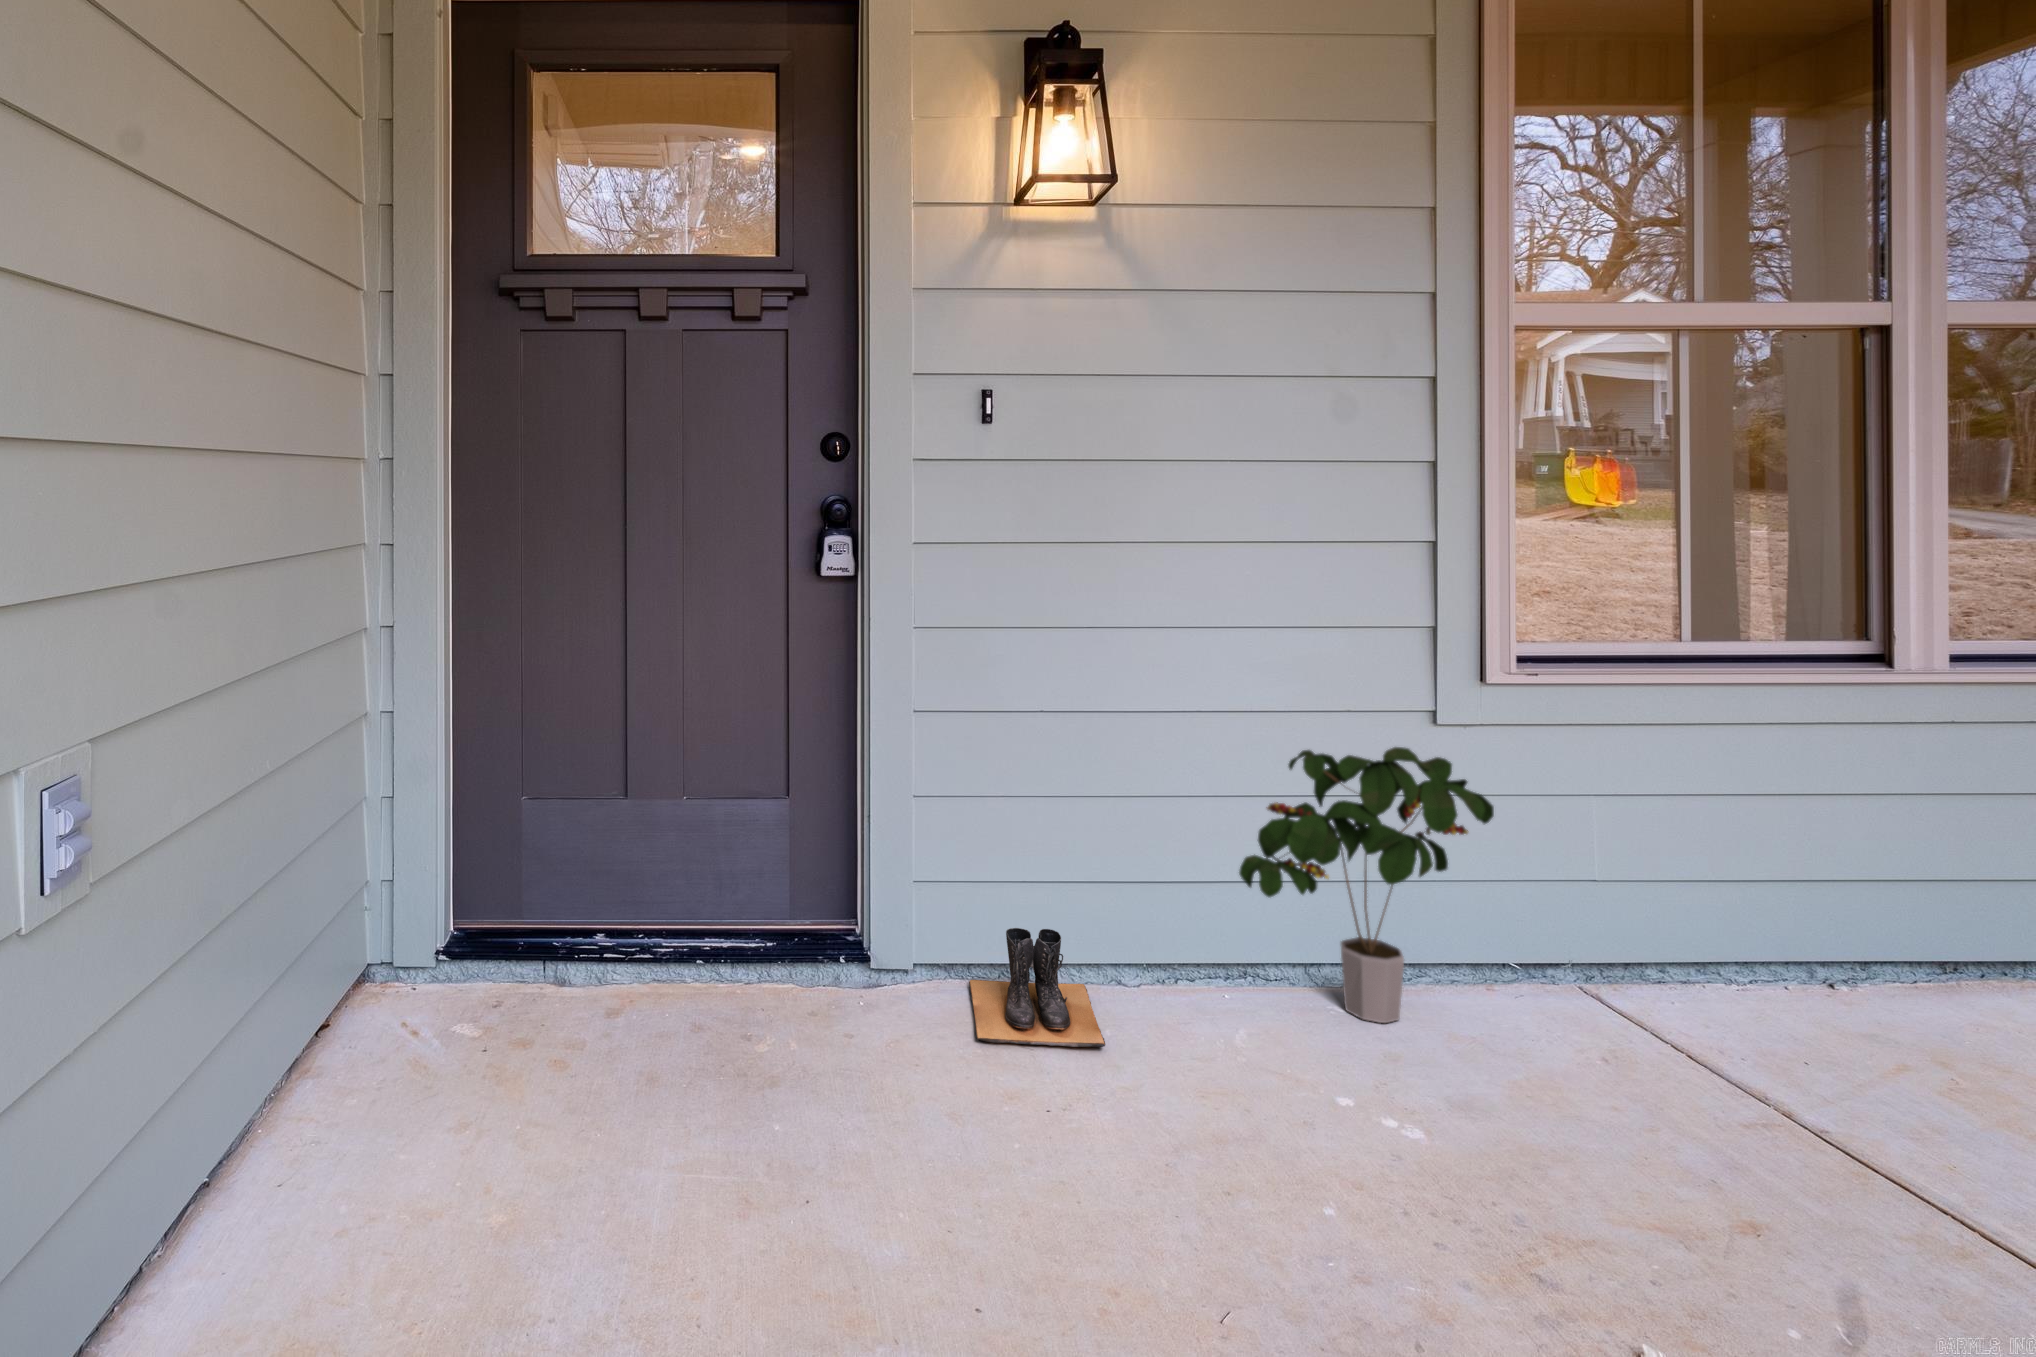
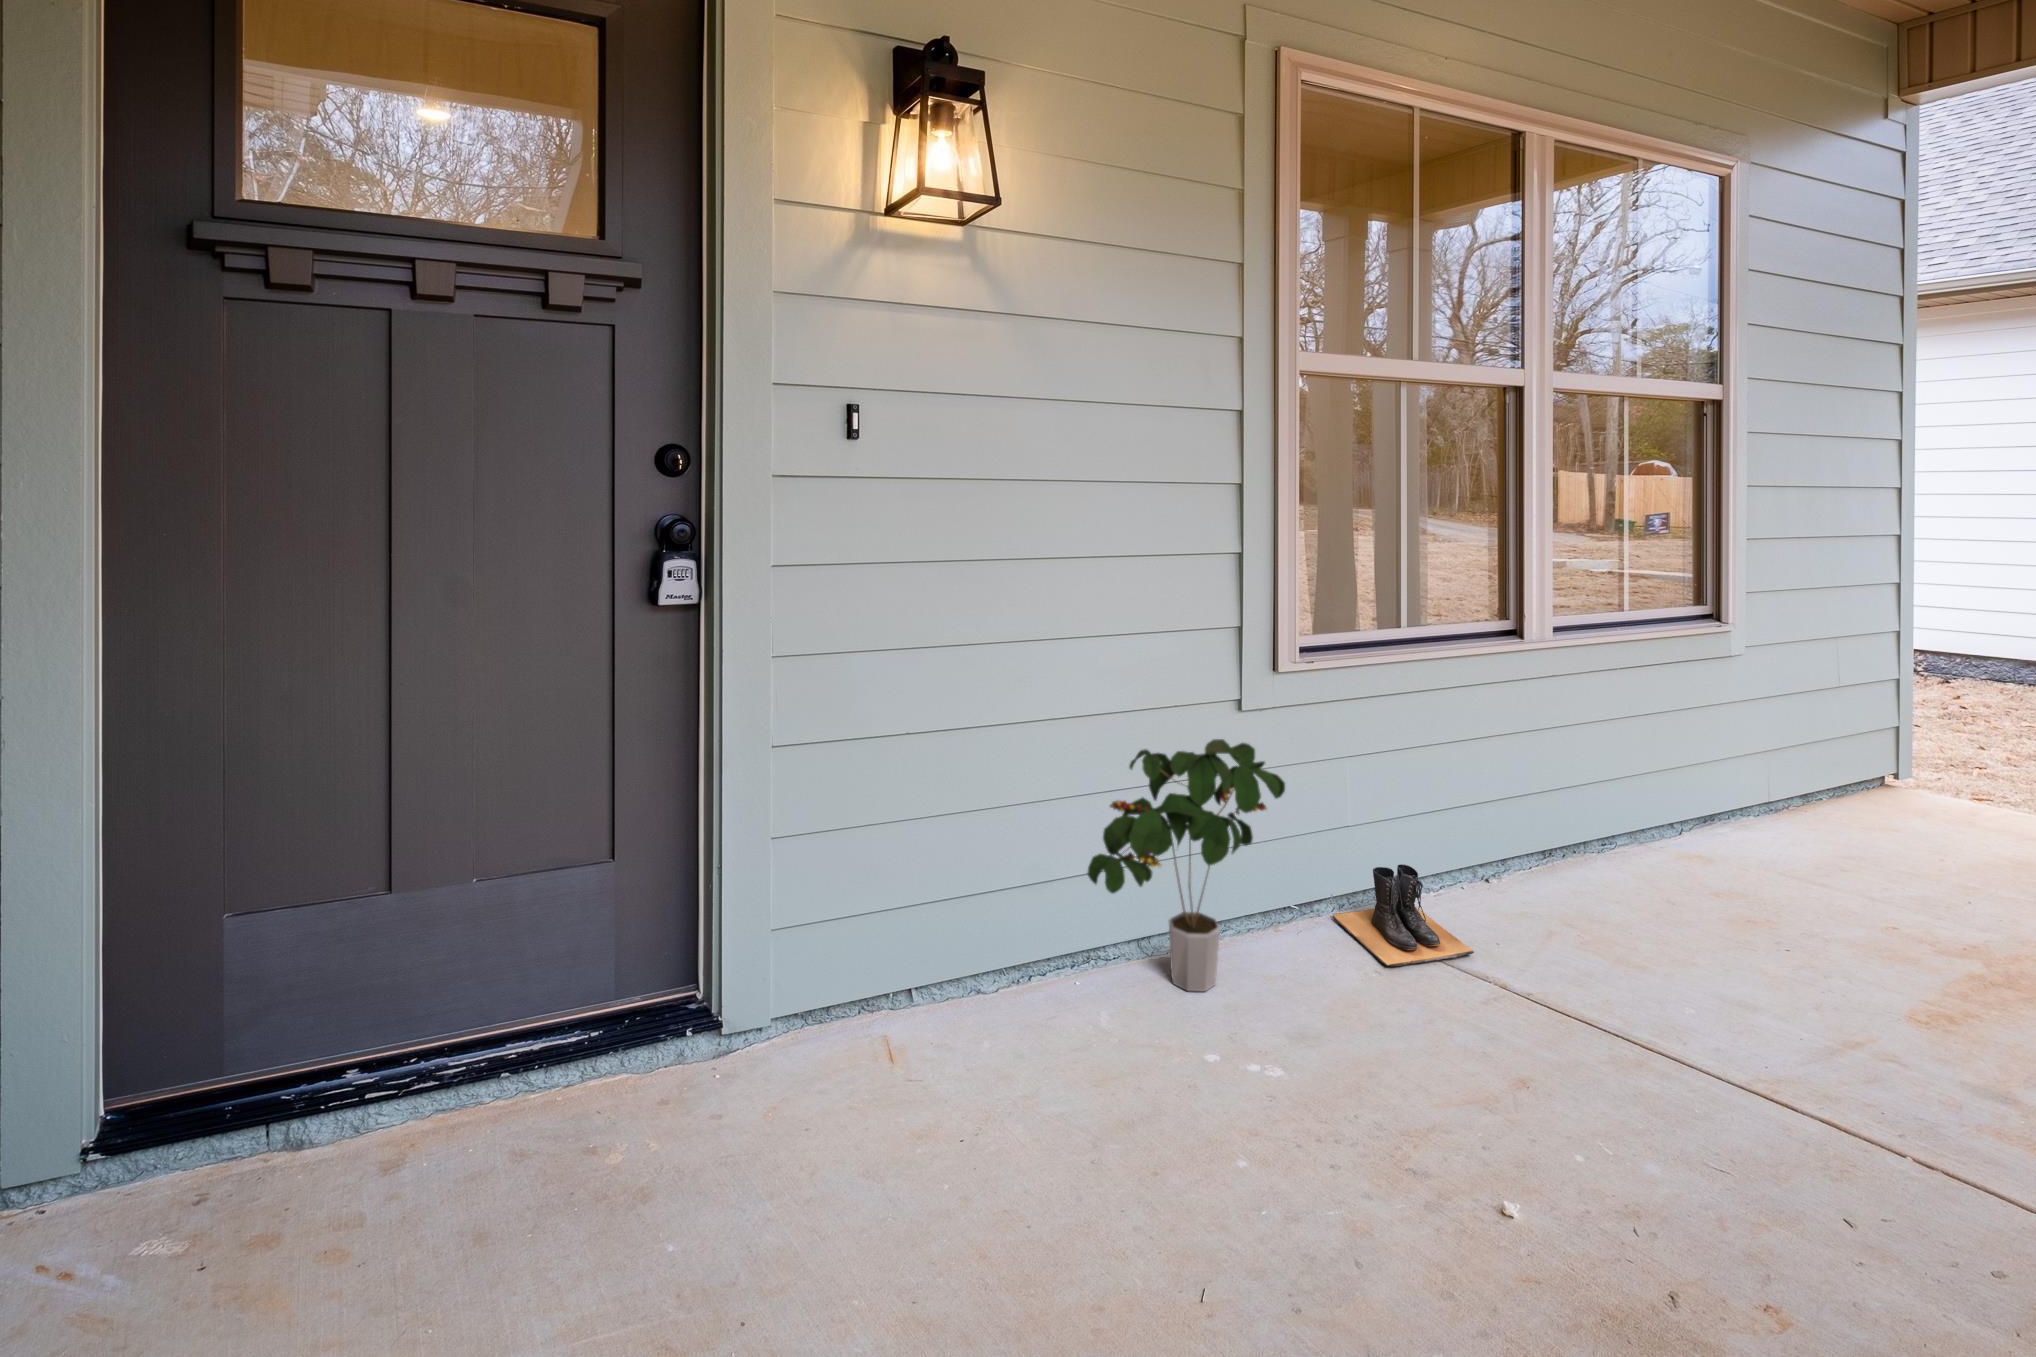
boots: present [969,928,1105,1047] -> present [1333,864,1474,966]

